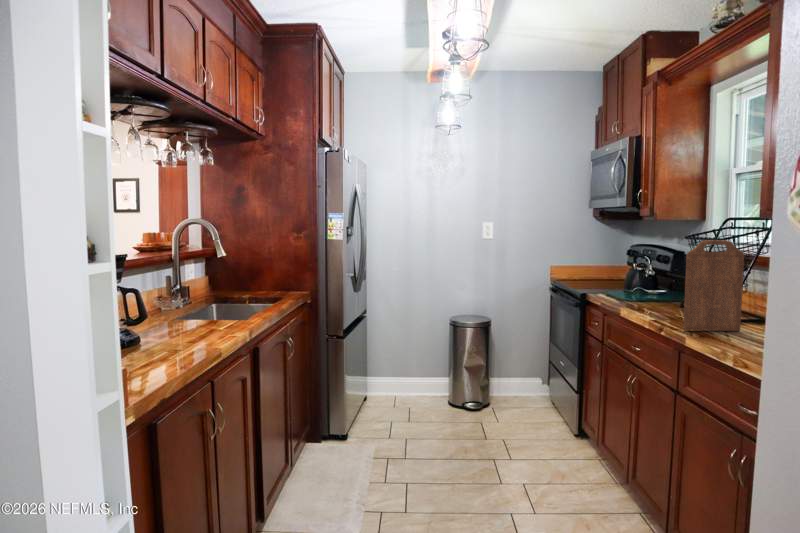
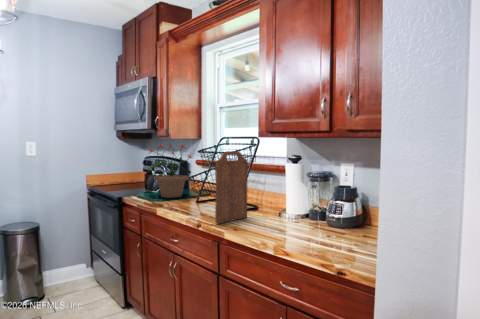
potted plant: none [620,225,688,300] -> present [149,144,192,198]

